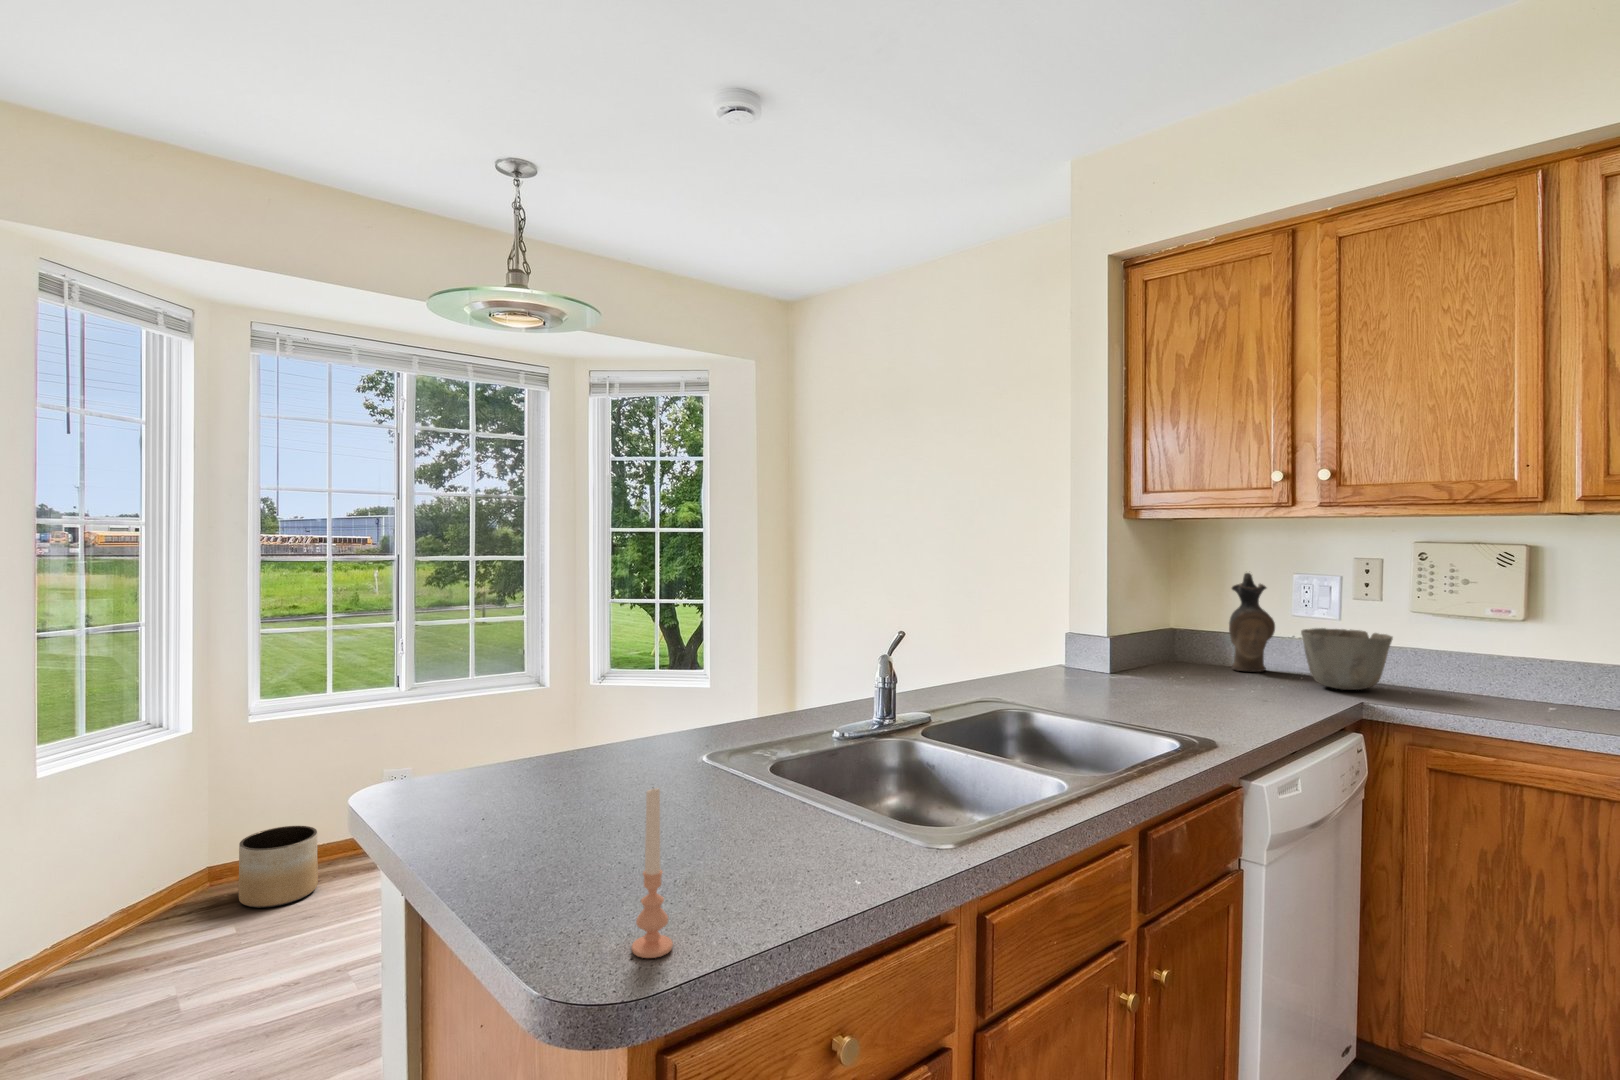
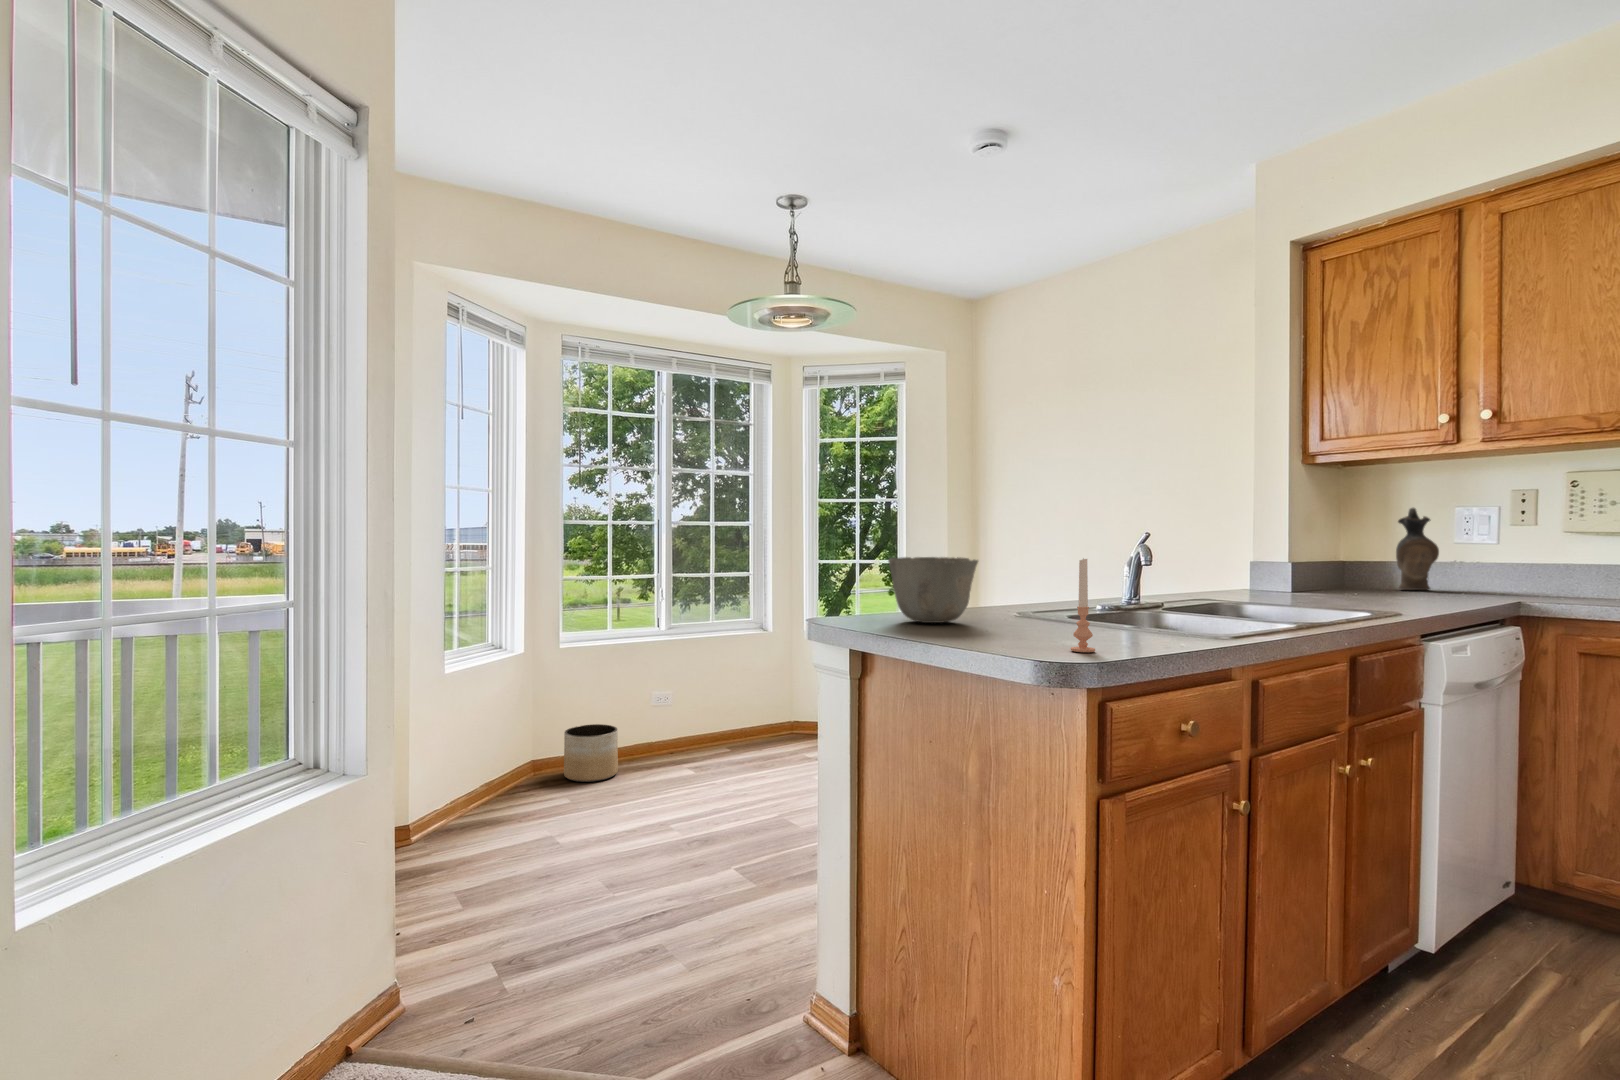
ceramic bowl: present [1301,628,1393,690] -> present [888,557,978,623]

